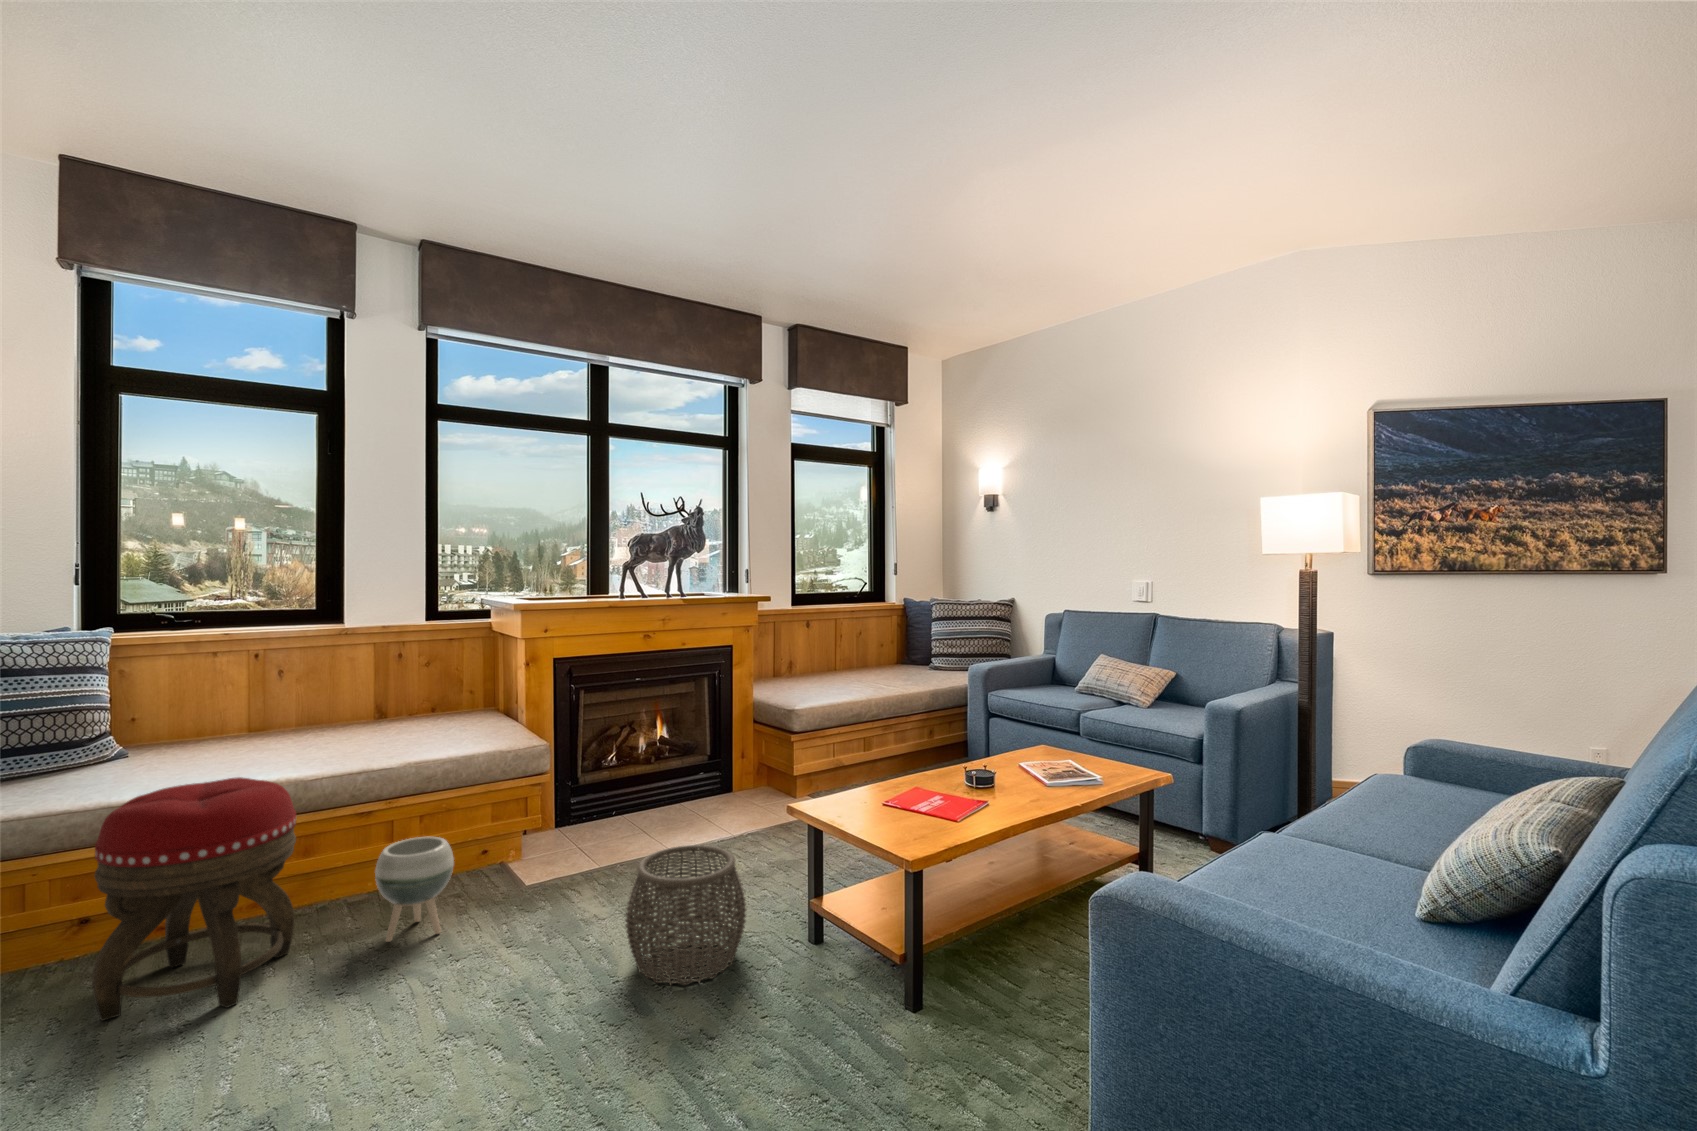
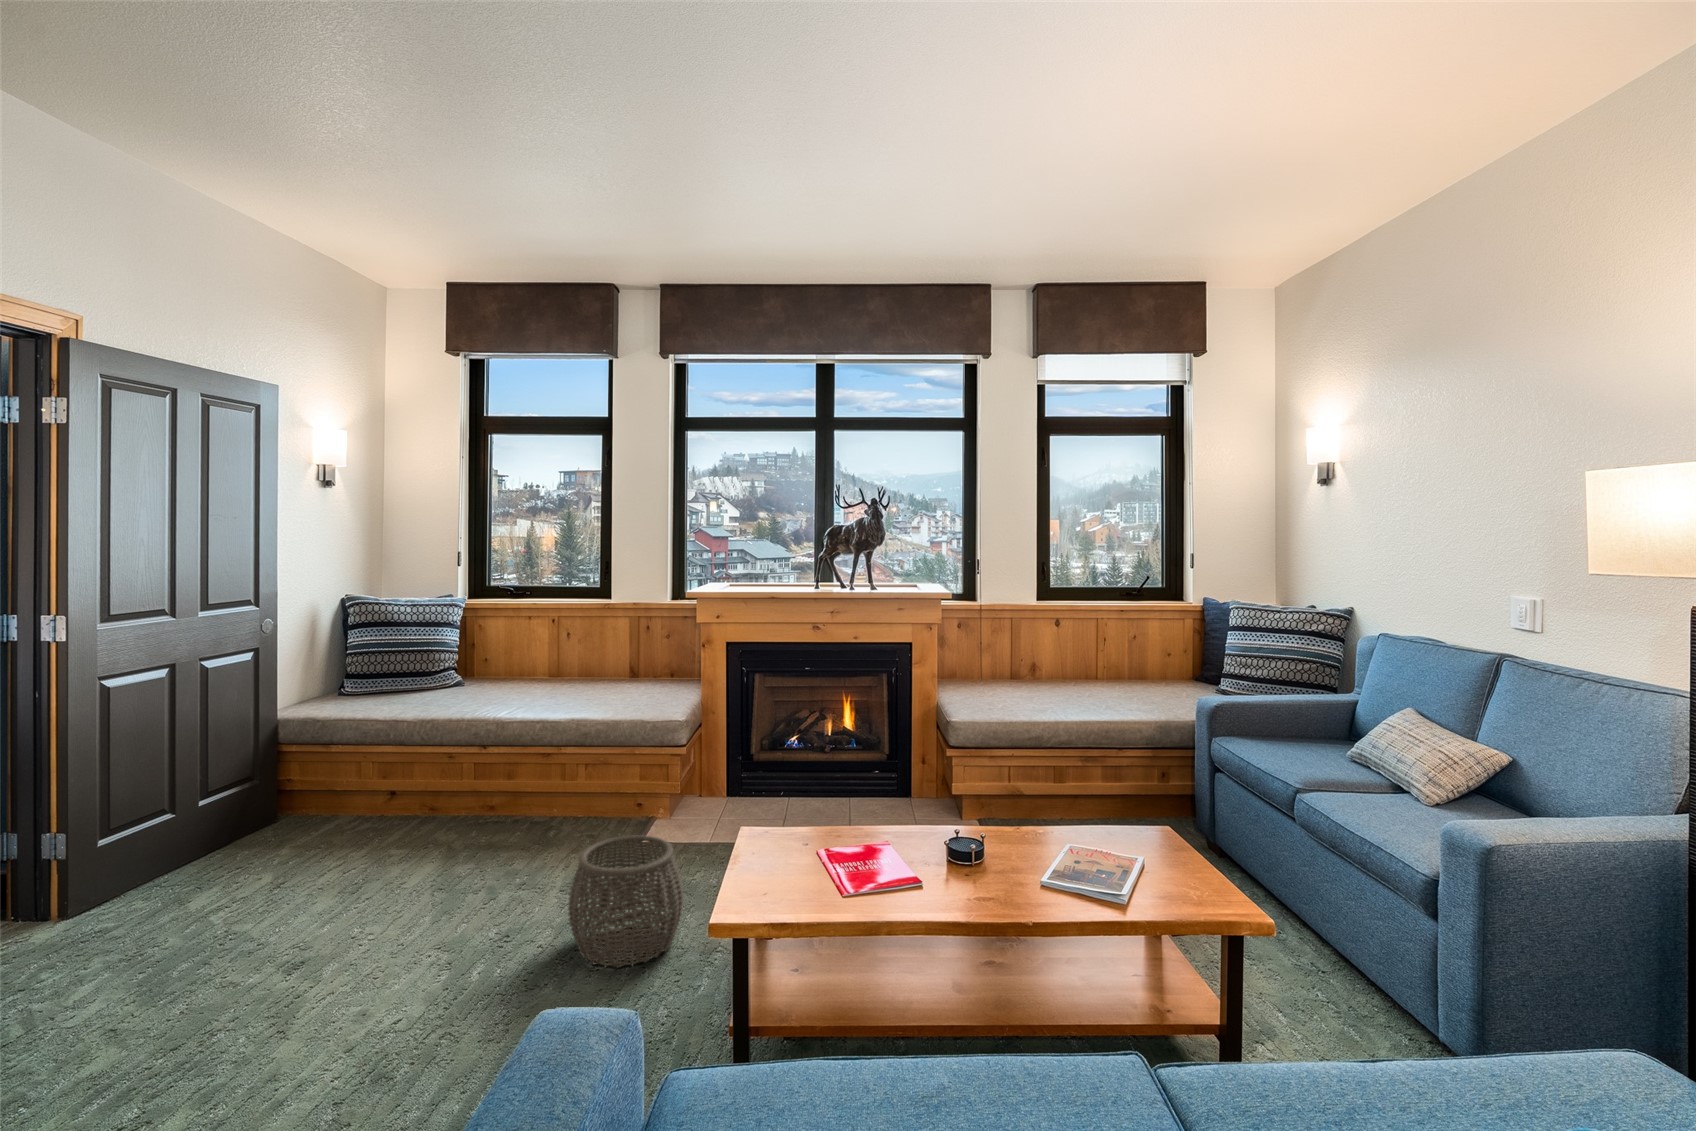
footstool: present [92,777,296,1020] -> none [345,711,470,869]
planter: present [375,837,454,942] -> none [505,778,563,858]

